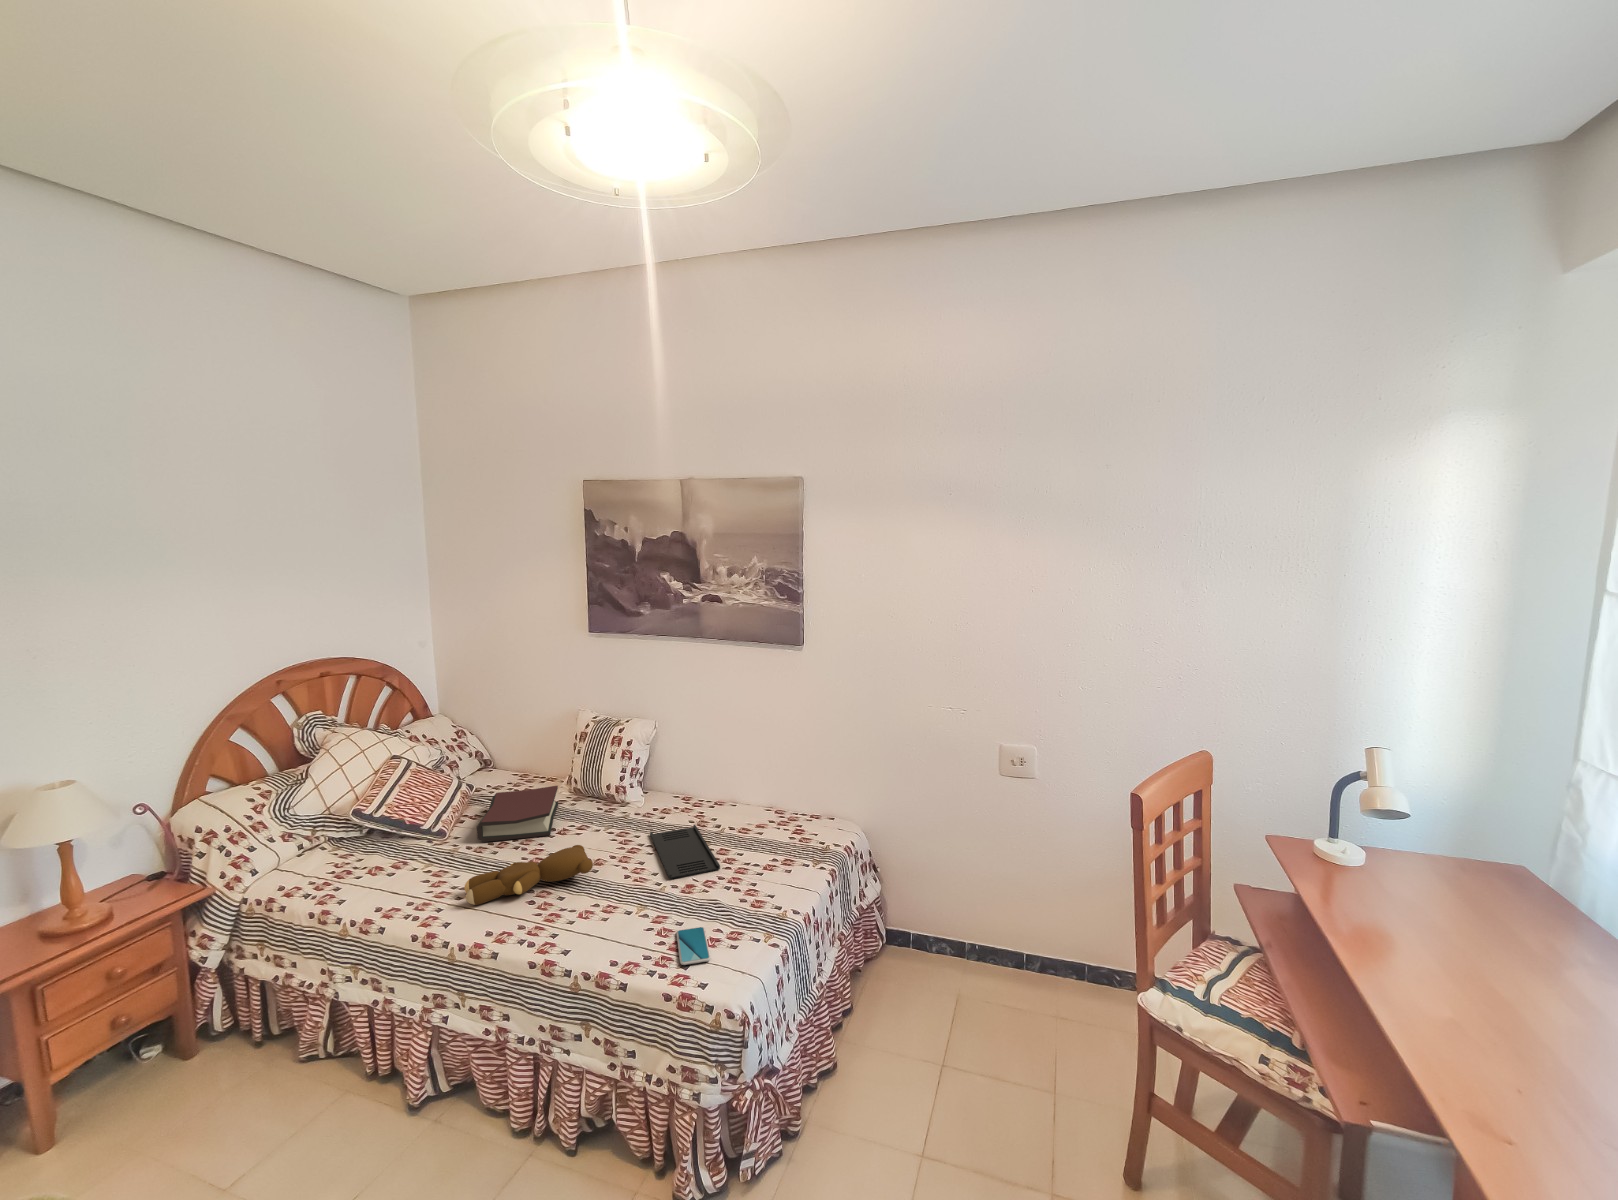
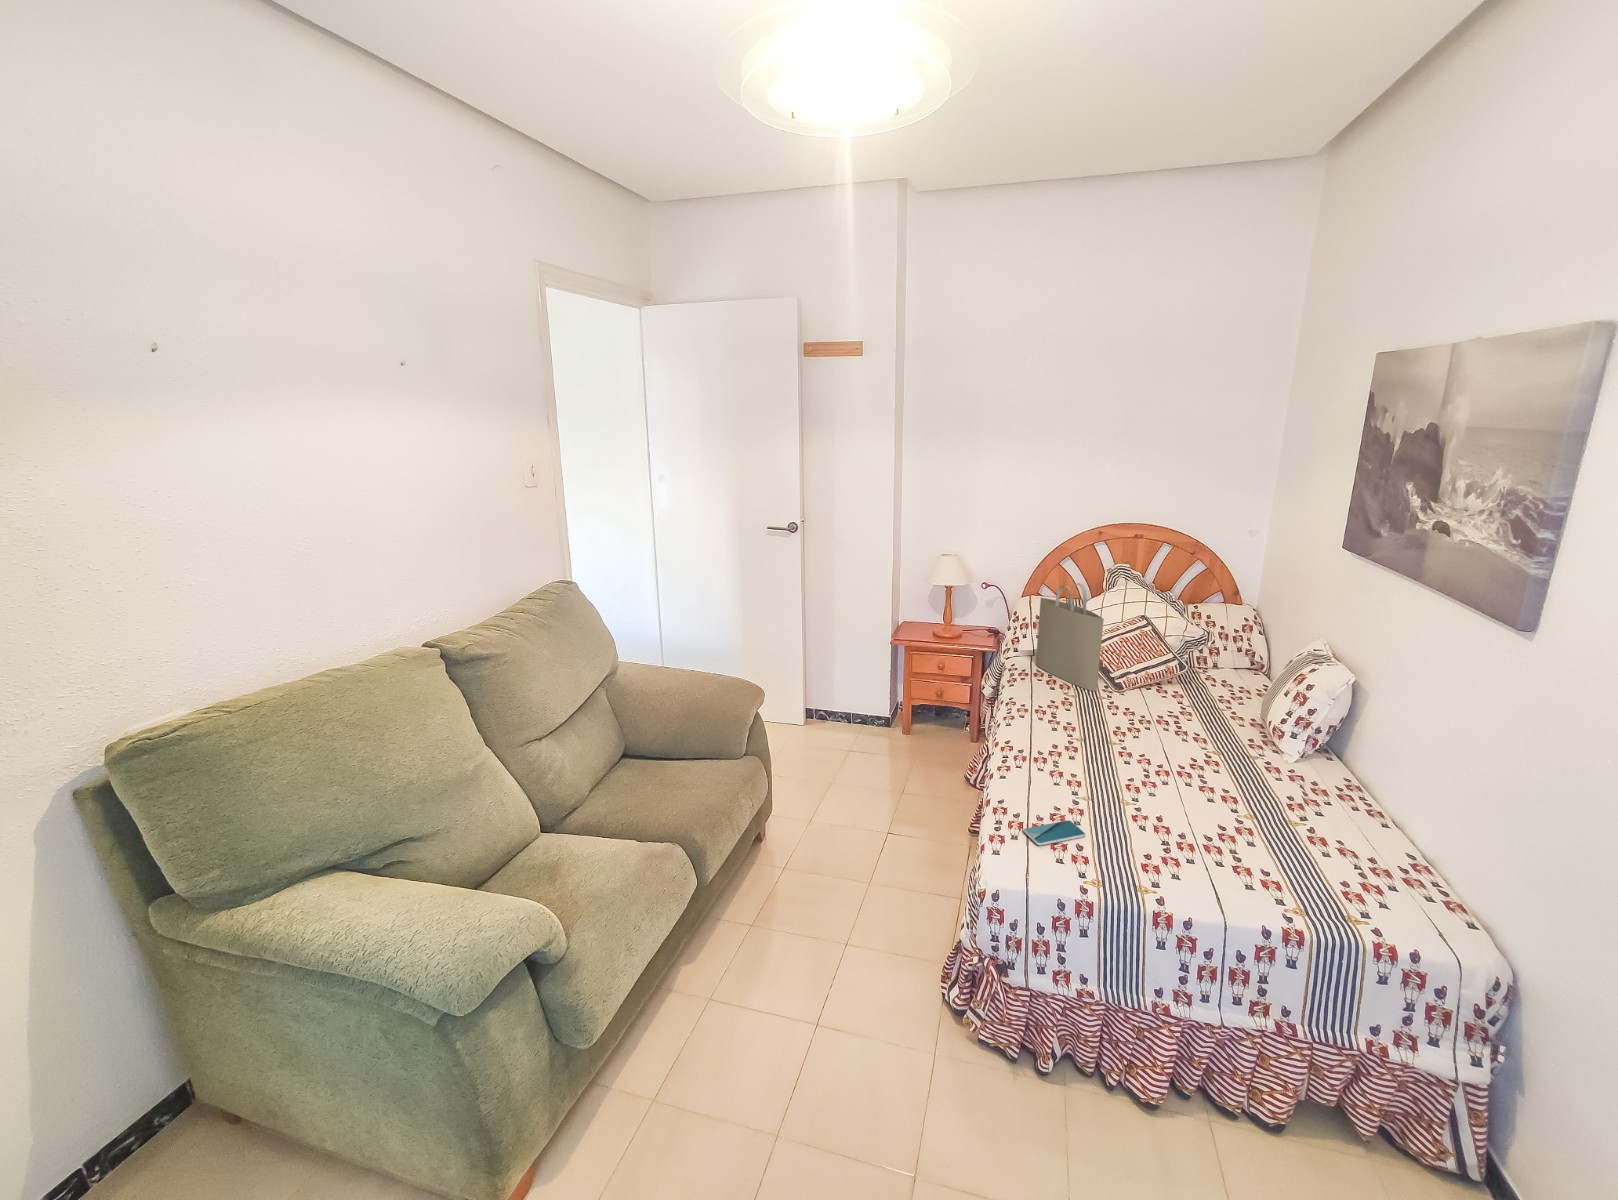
tote bag: none [294,736,432,871] -> present [1036,583,1104,691]
hardback book: present [477,786,558,842] -> none [1125,679,1237,727]
tray: present [650,825,720,879] -> none [1154,774,1283,831]
teddy bear: present [464,845,593,905] -> none [1036,708,1139,753]

